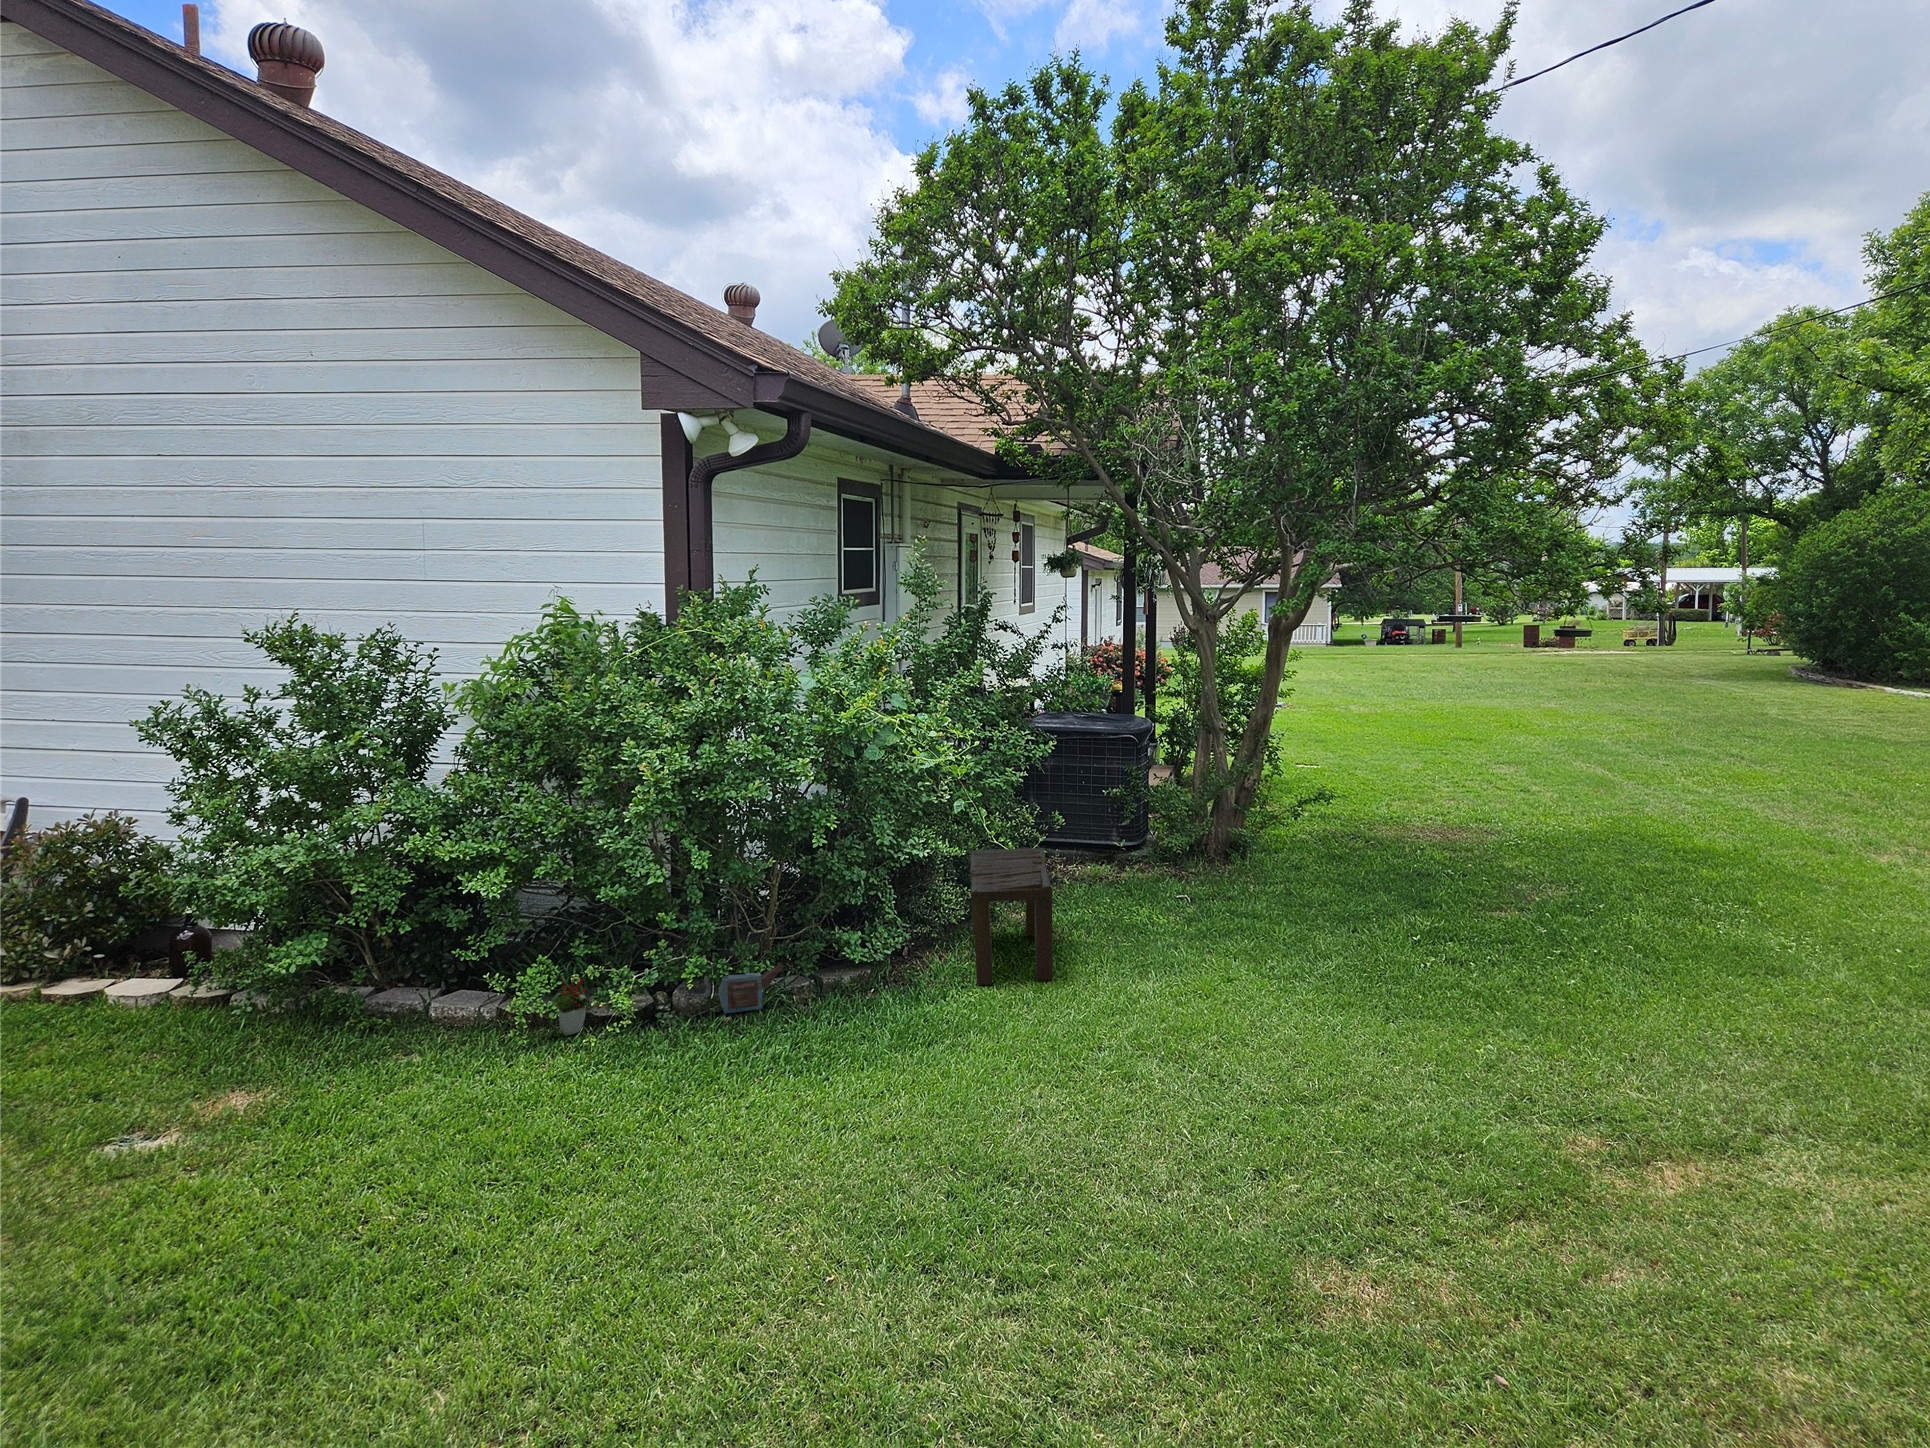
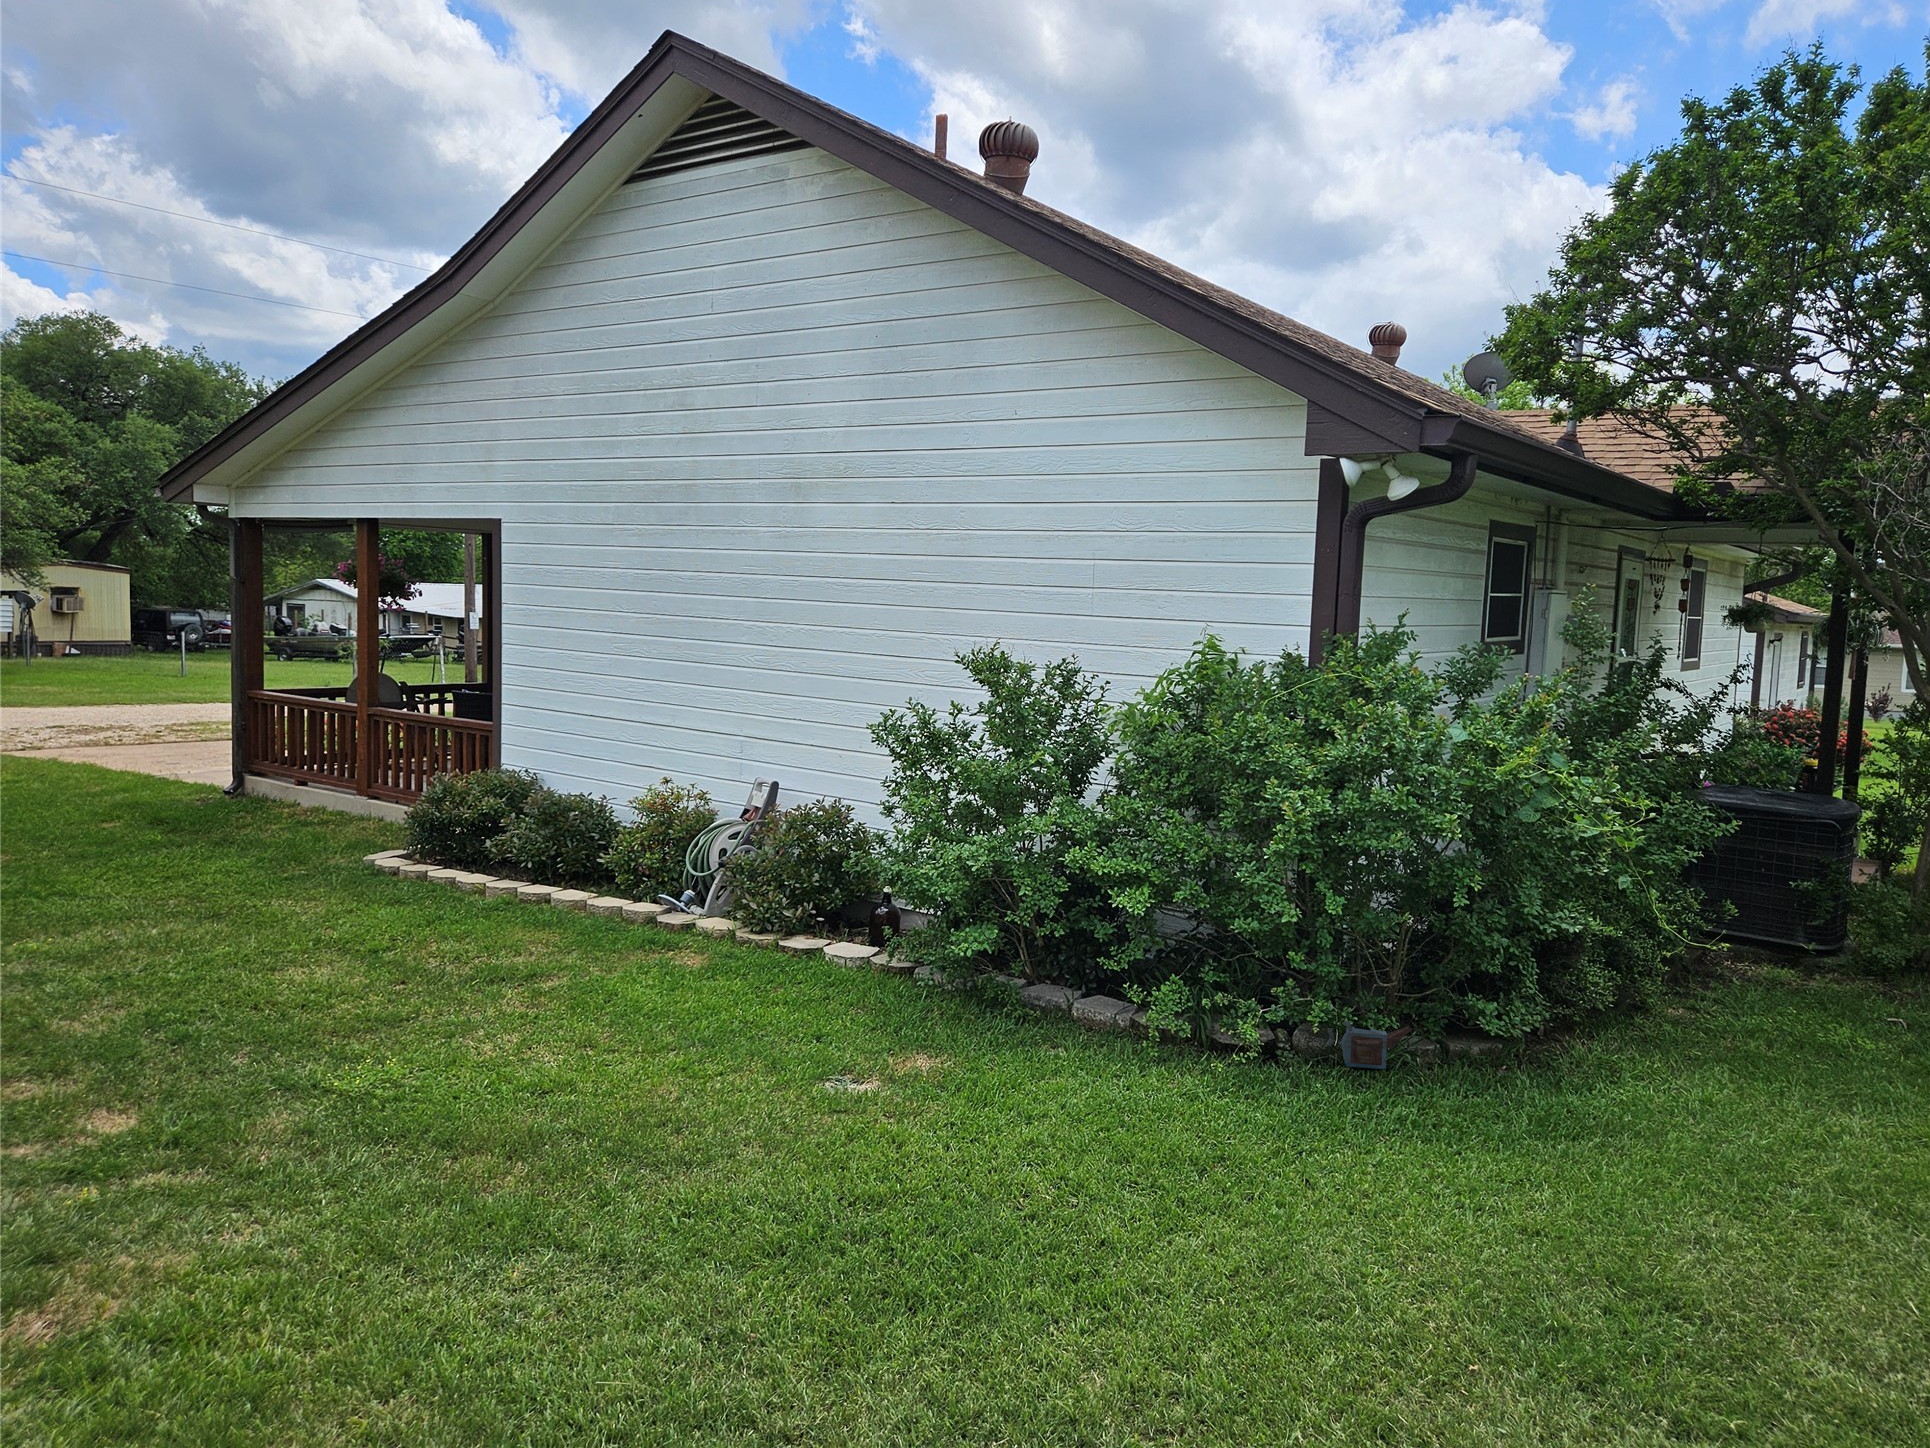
bench: present [970,848,1053,985] -> none [1625,935,1741,1106]
decorative plant: present [555,976,587,1036] -> none [1185,999,1214,1057]

